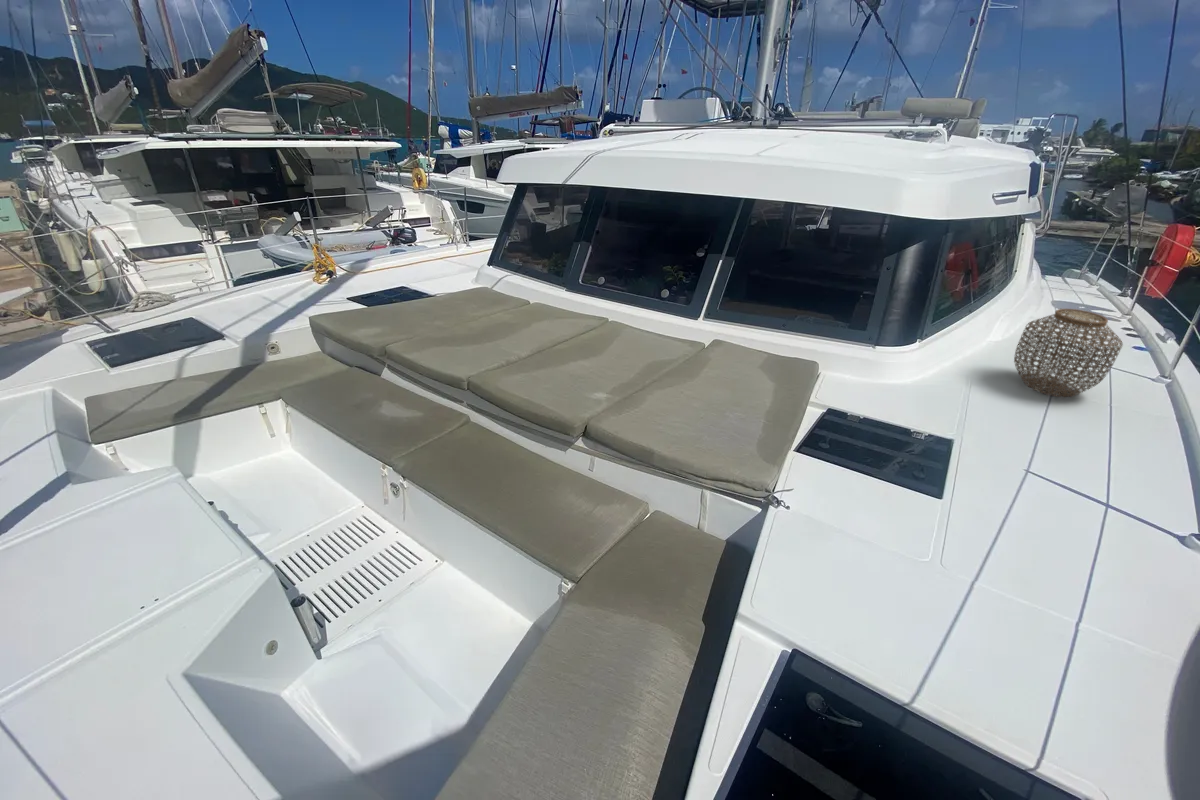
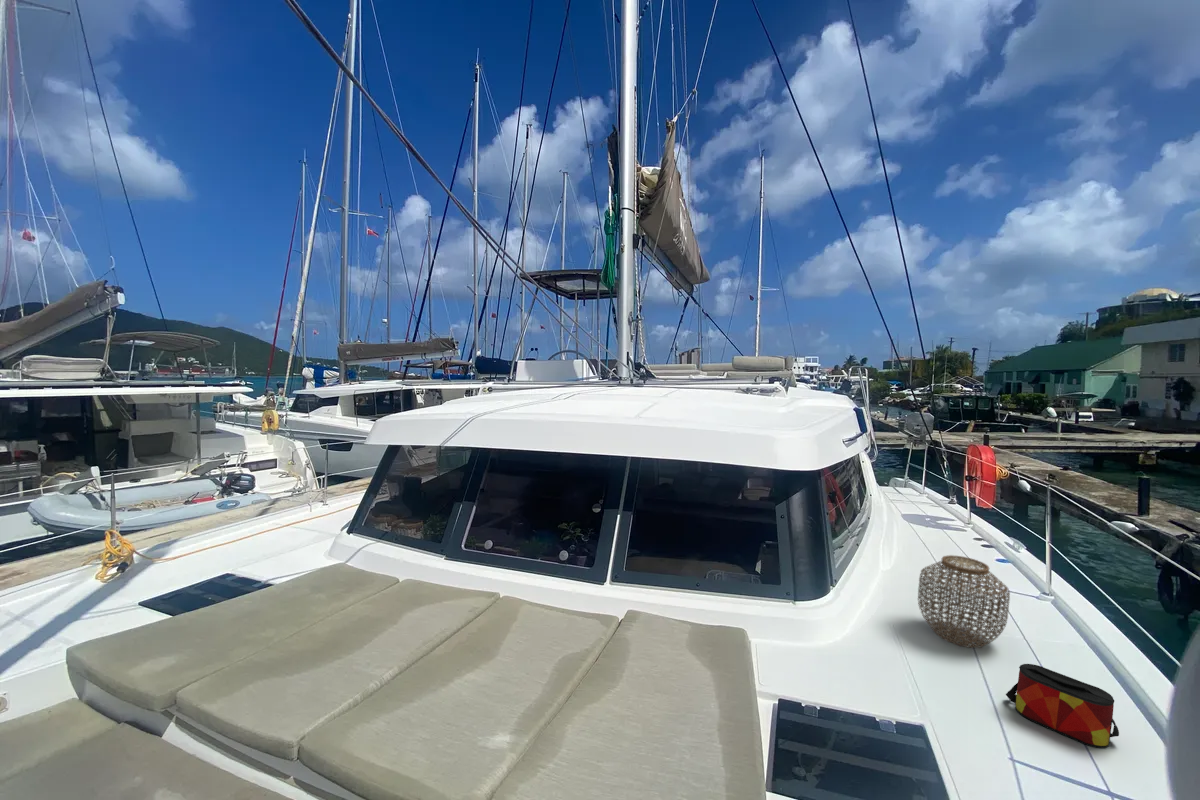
bag: none [1065,404,1175,475] -> present [1006,664,1119,748]

